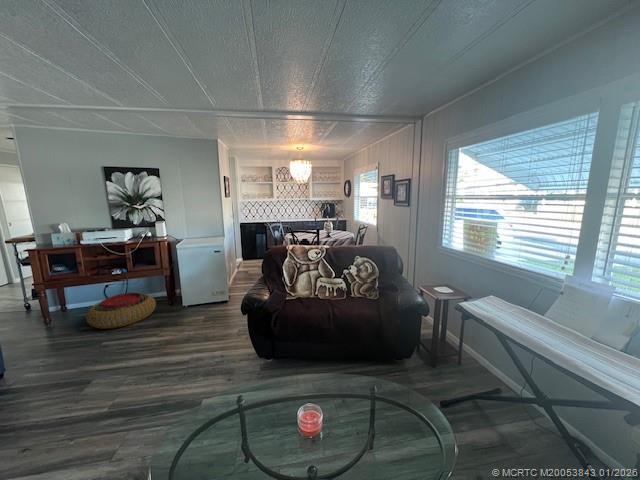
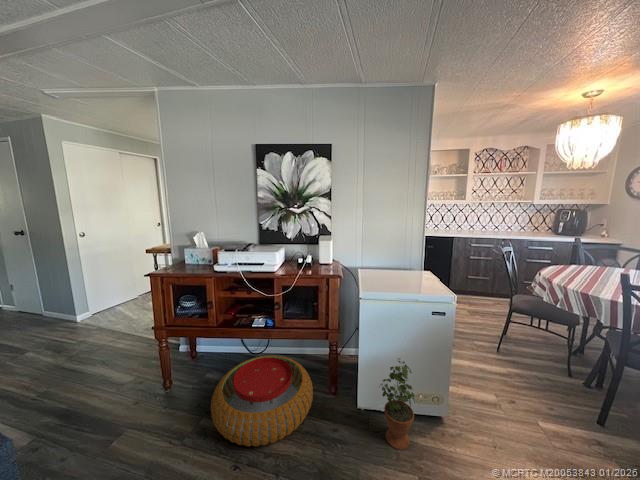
potted plant: none [187,274,206,314] -> present [381,361,415,450]

